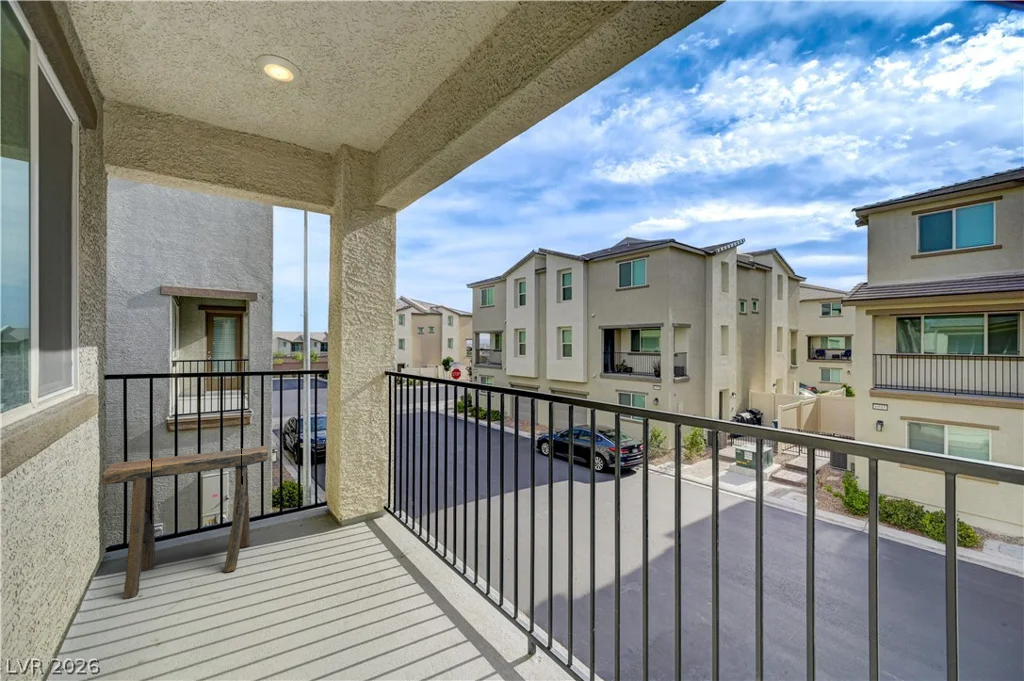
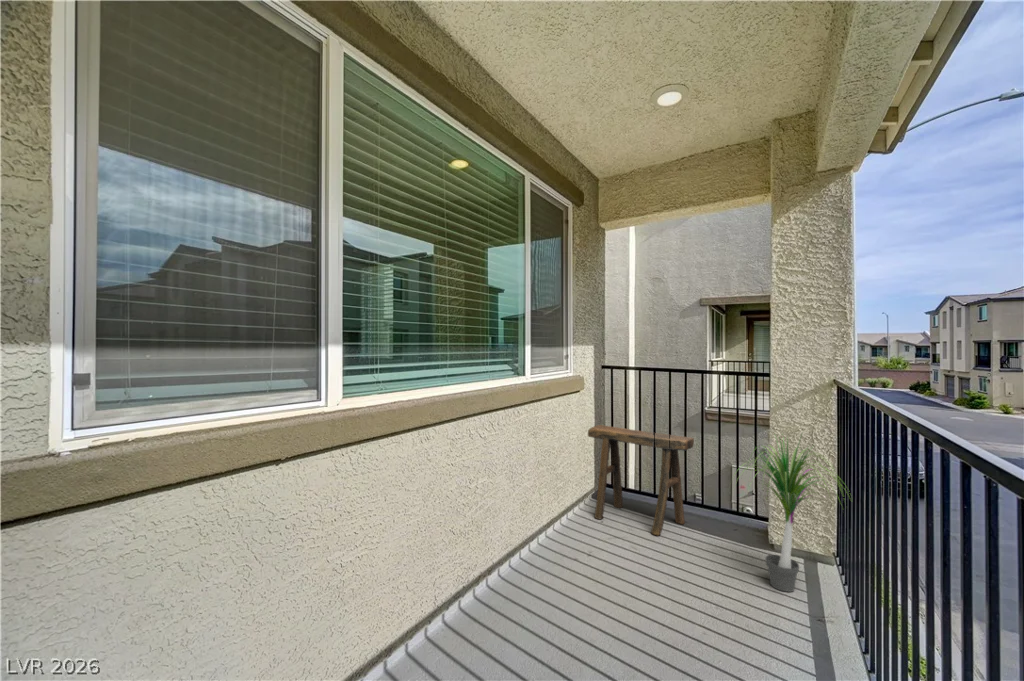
potted plant: none [325,411,419,553] -> present [747,442,842,592]

